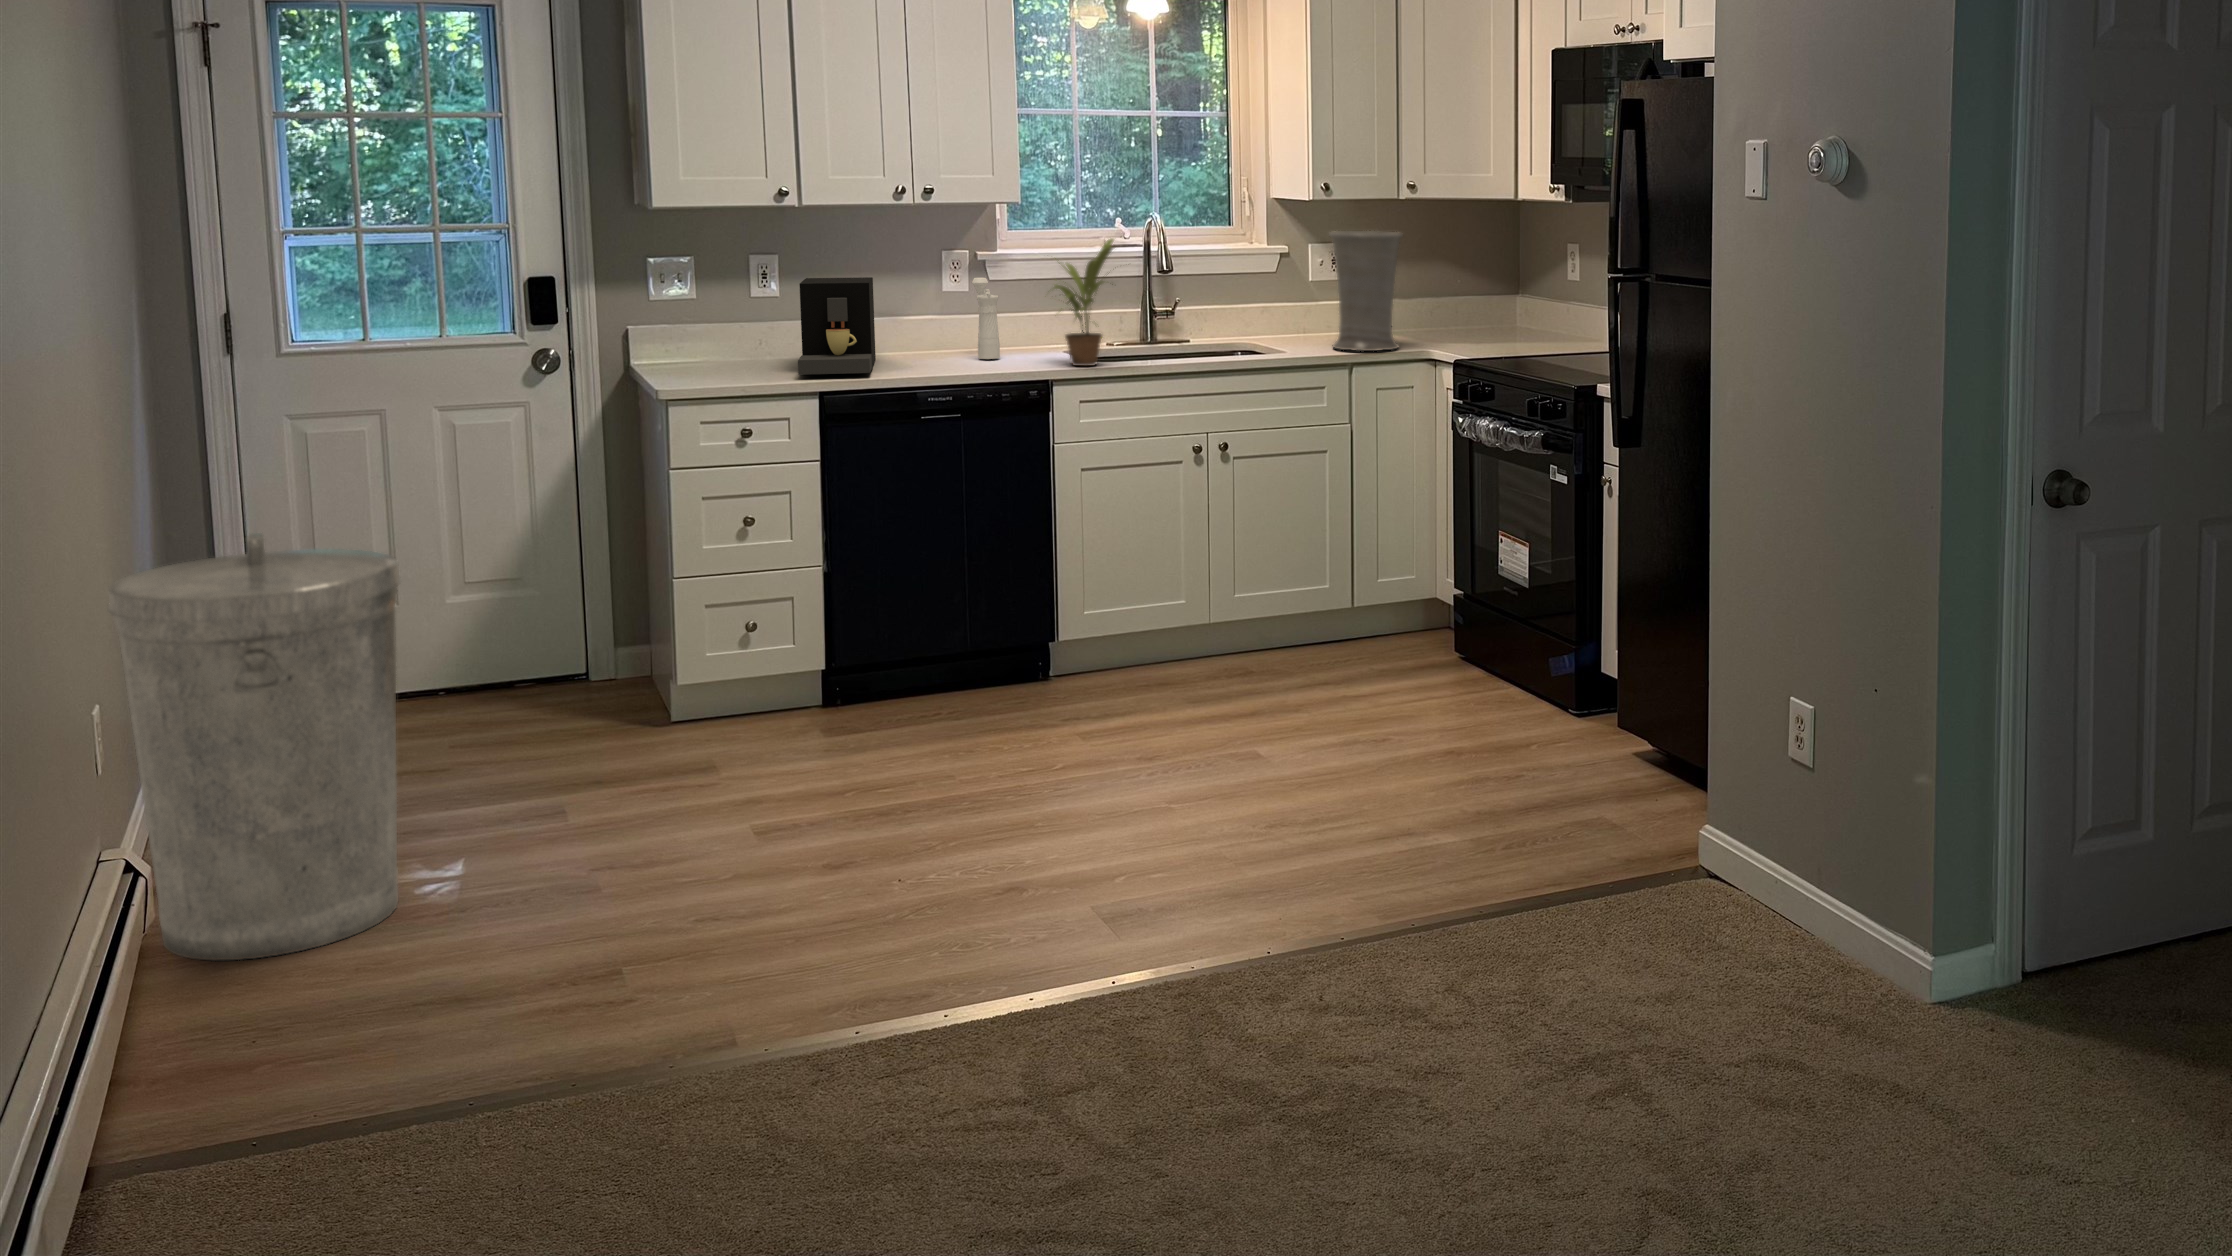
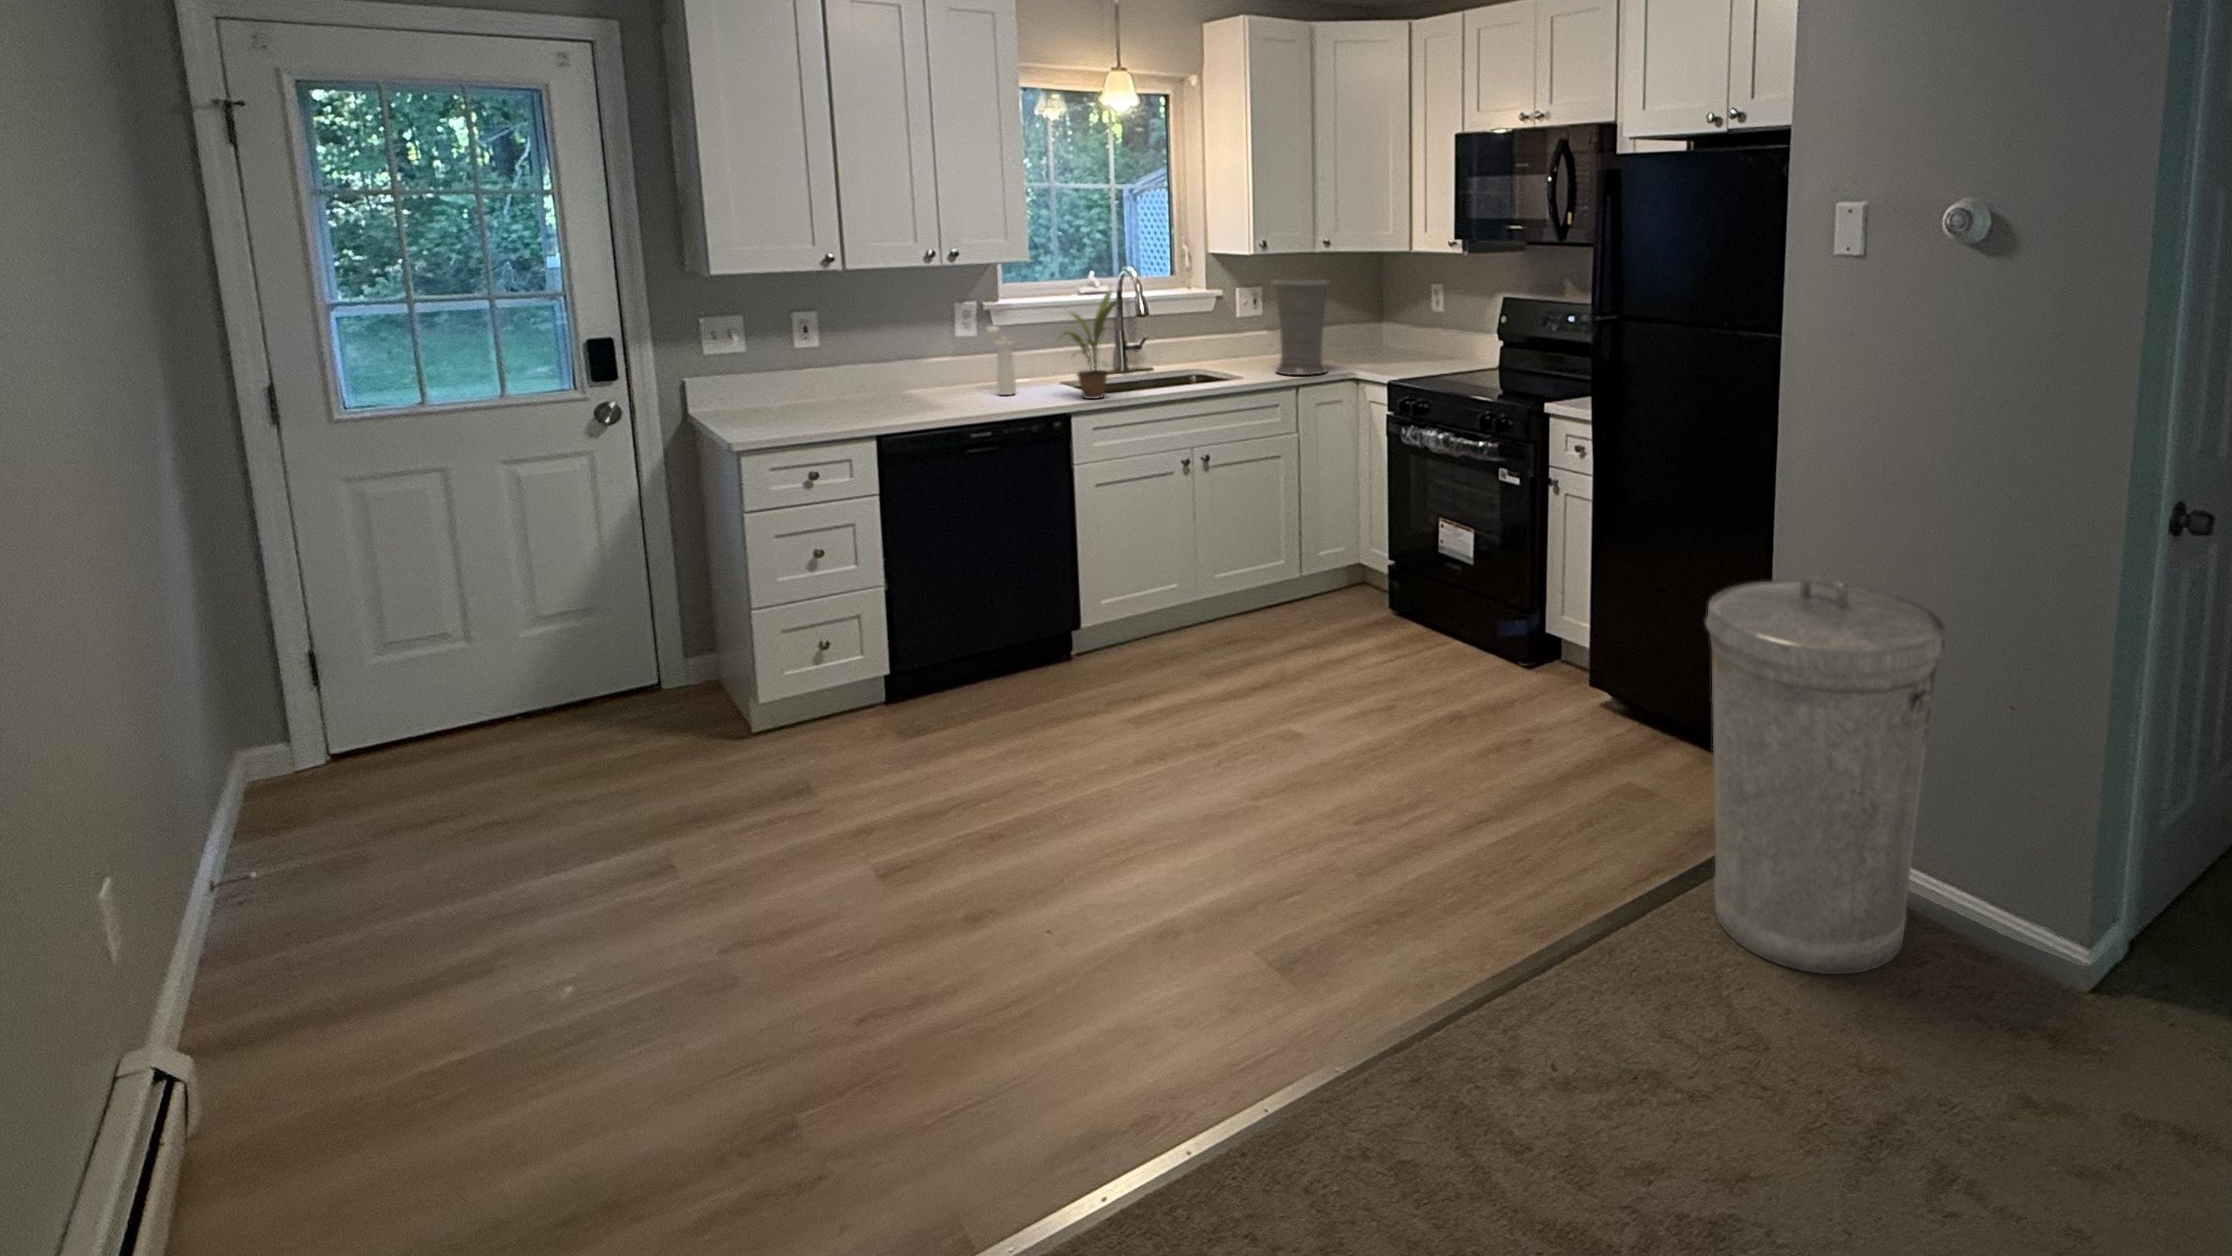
coffee maker: present [798,277,876,375] -> none [844,329,919,419]
trash can: present [107,533,401,960] -> present [1706,575,1945,974]

